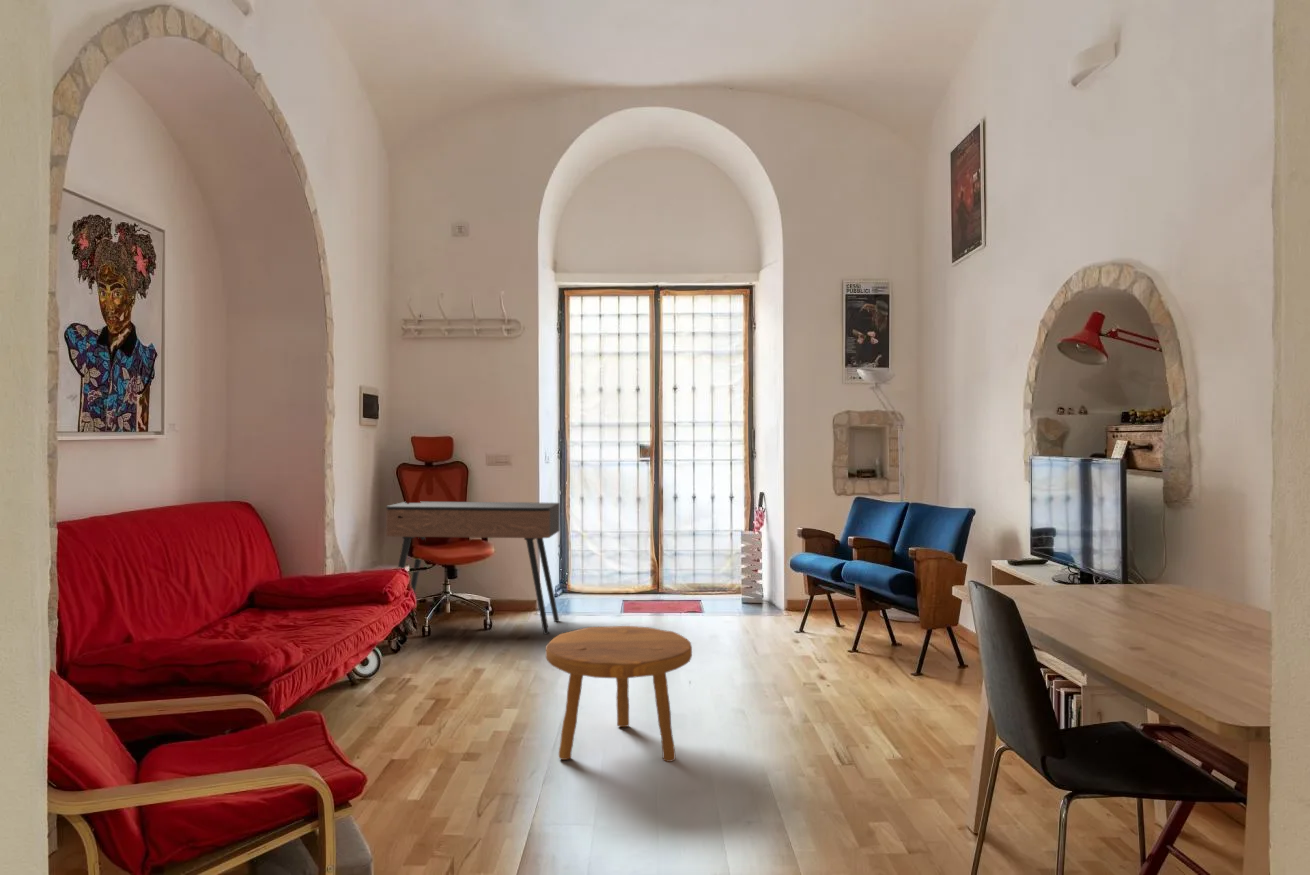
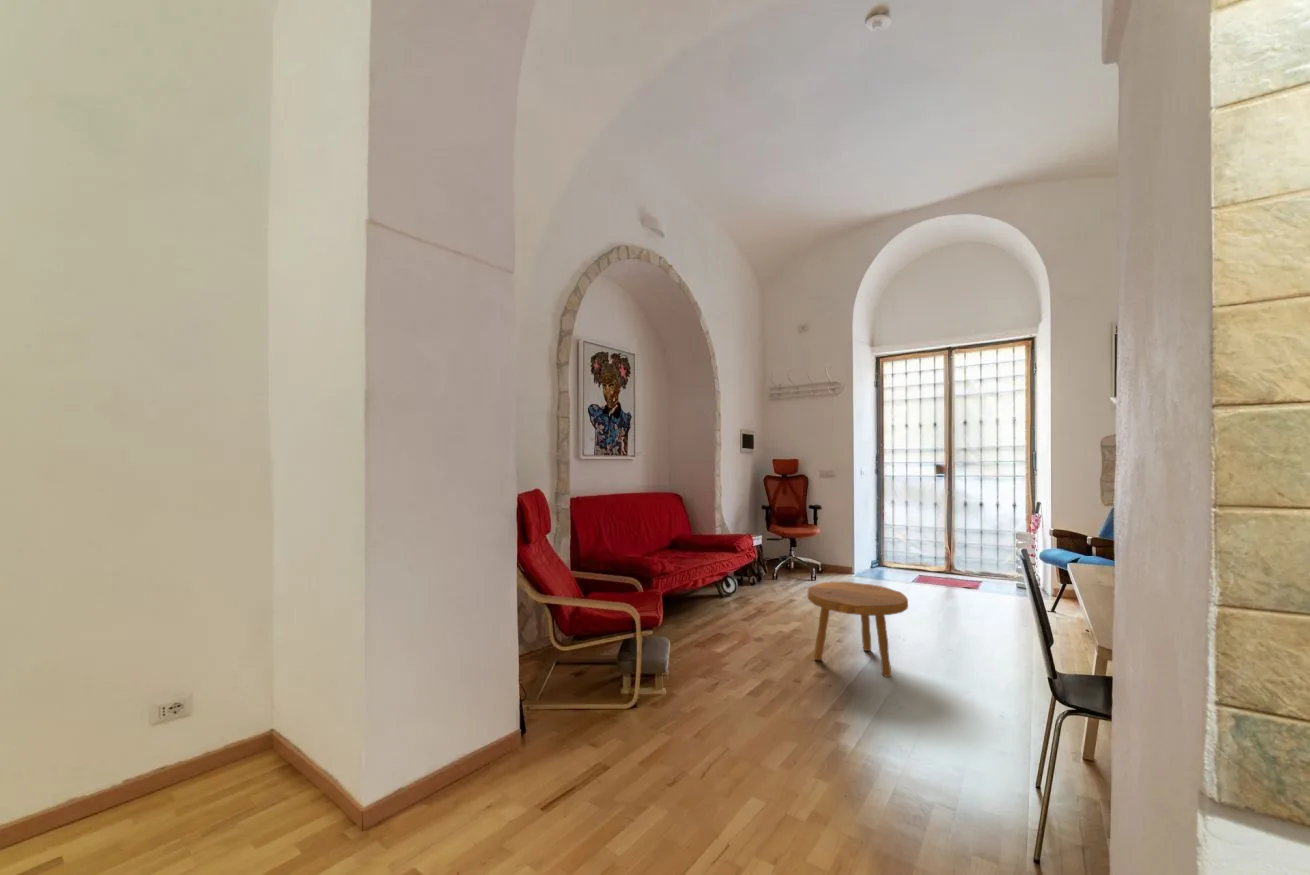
console table: present [386,501,560,634] -> none [752,497,863,589]

